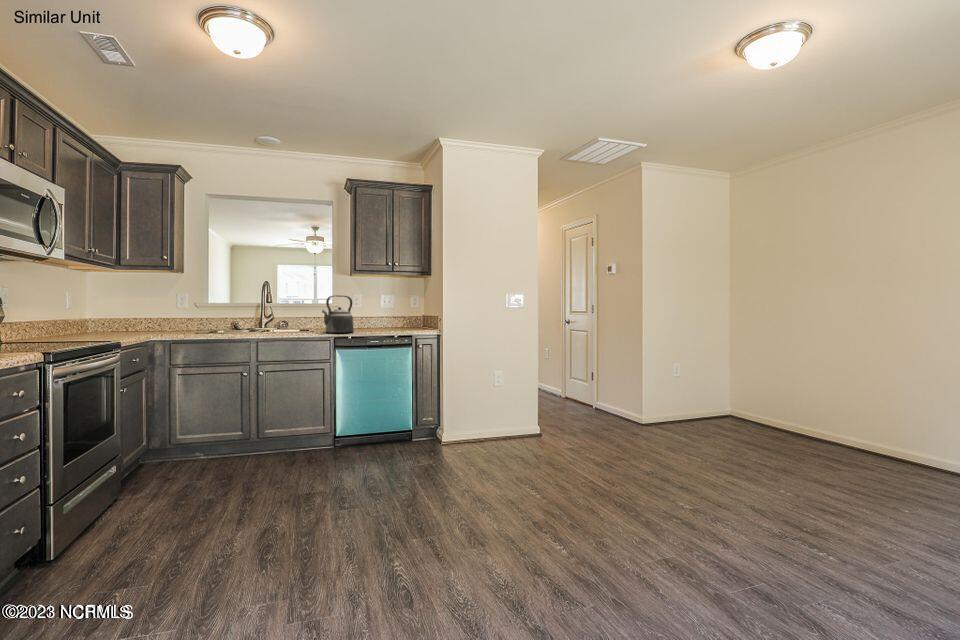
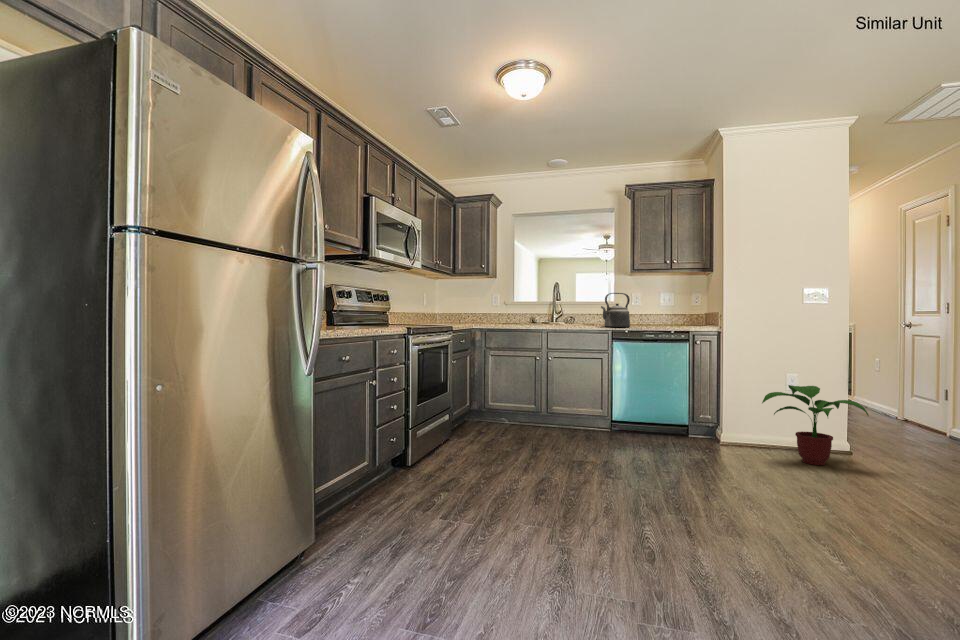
potted plant: none [479,381,556,452] -> present [762,385,868,465]

